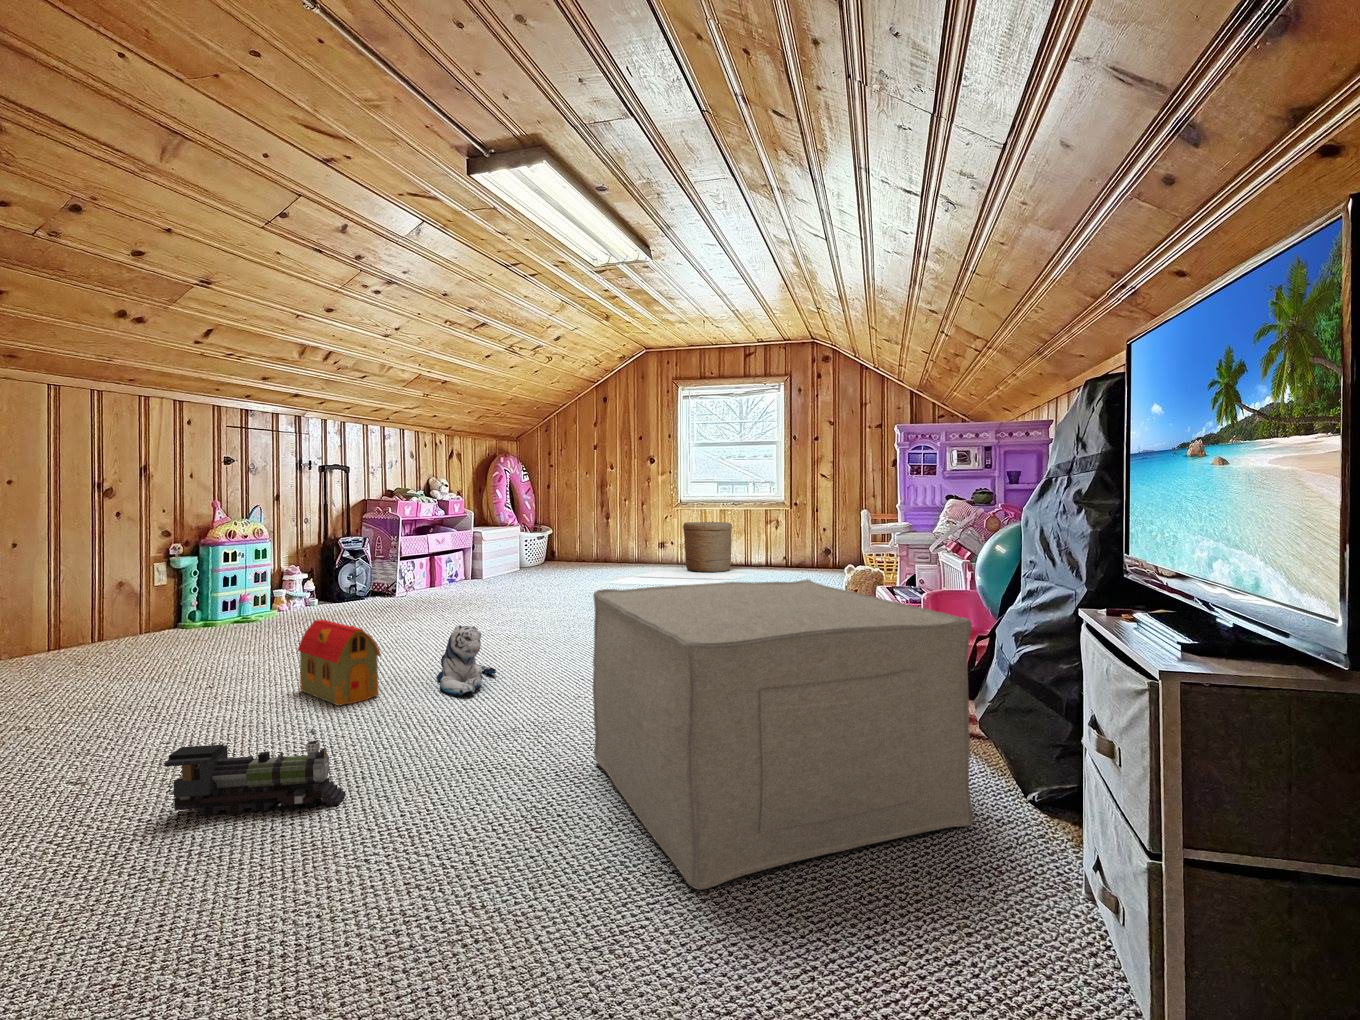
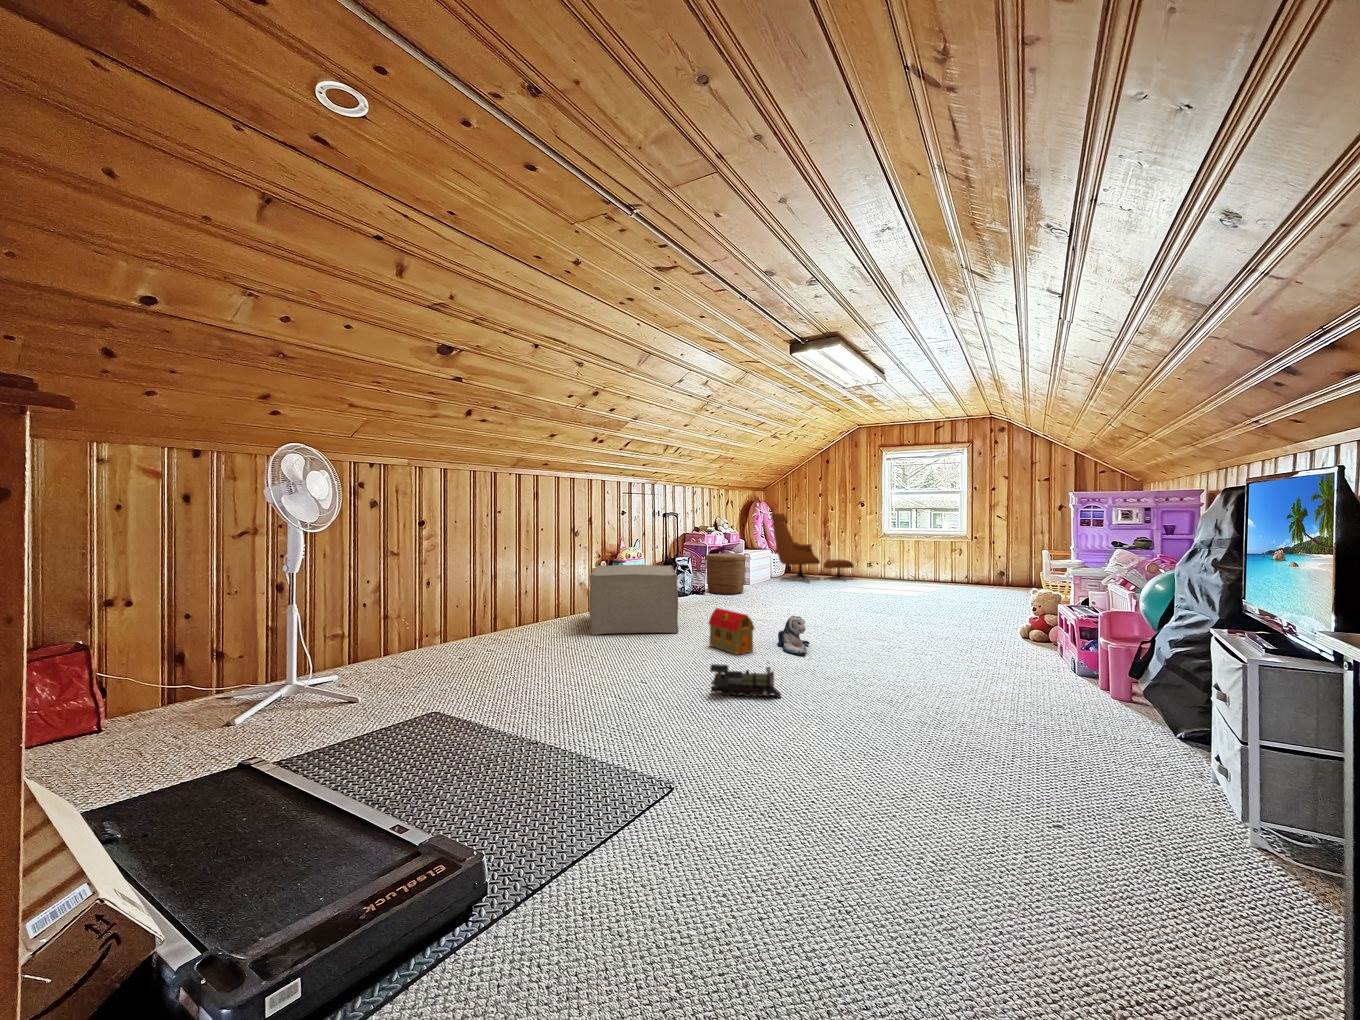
lounge chair: none [520,471,640,573] -> present [771,514,854,580]
woven basket: present [683,522,732,572] -> present [706,553,746,595]
ottoman: present [593,579,974,890] -> present [589,565,678,635]

